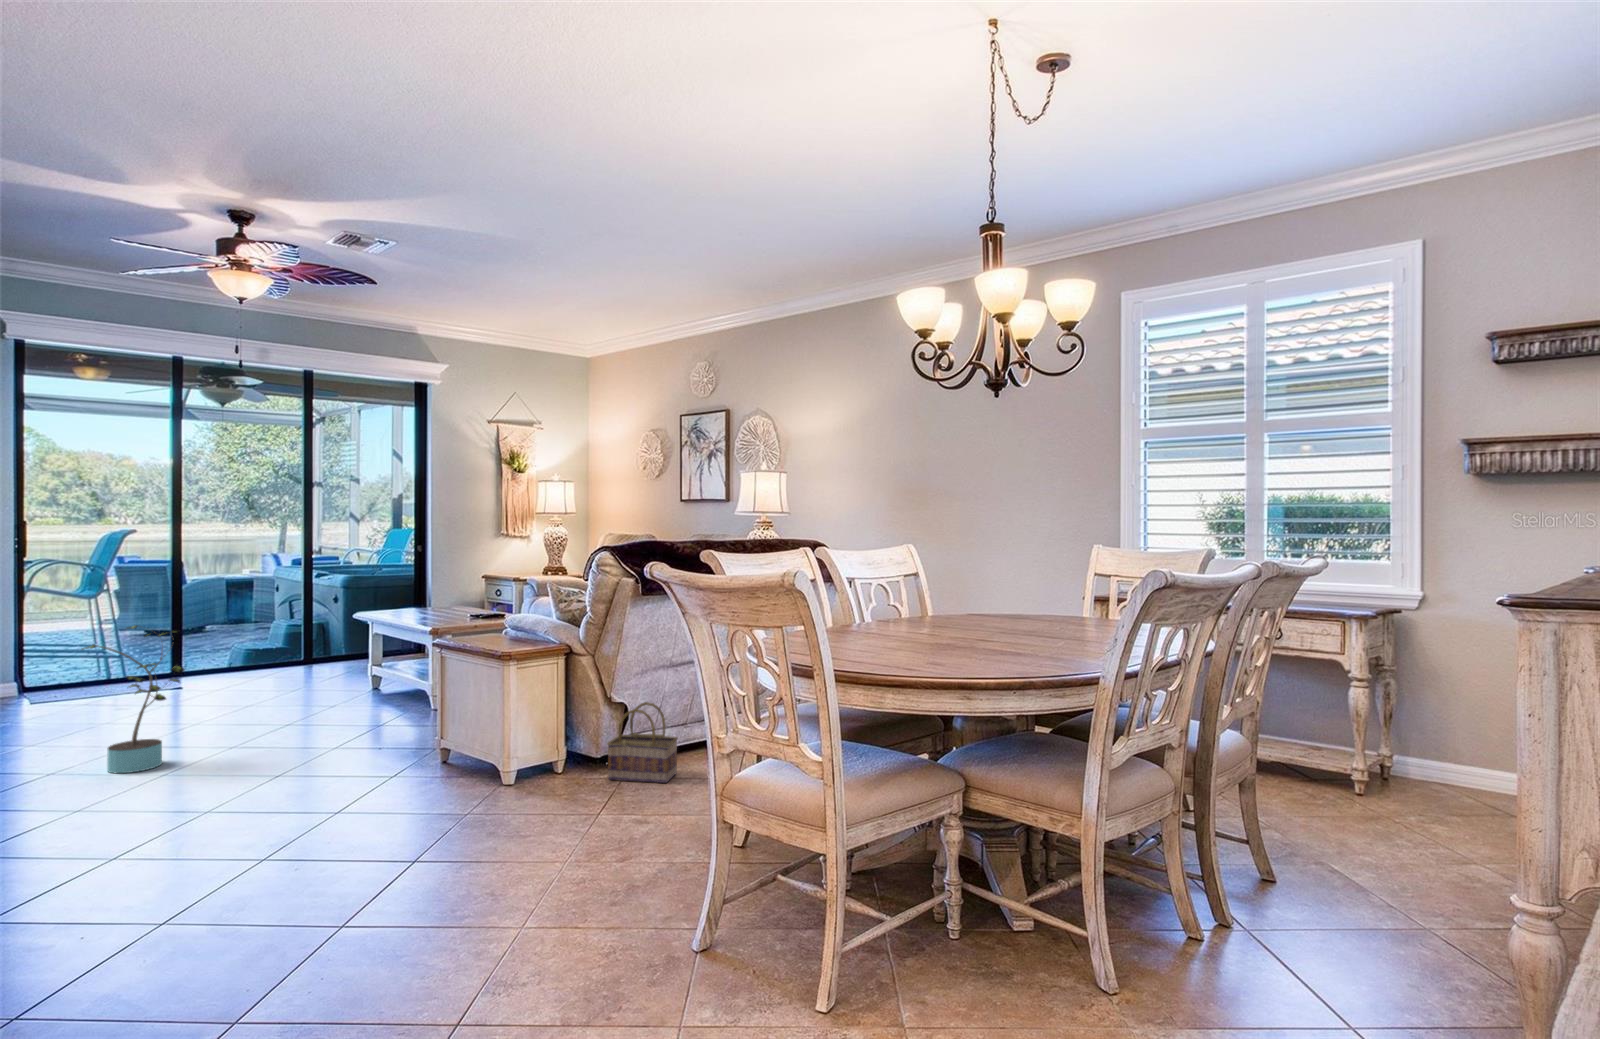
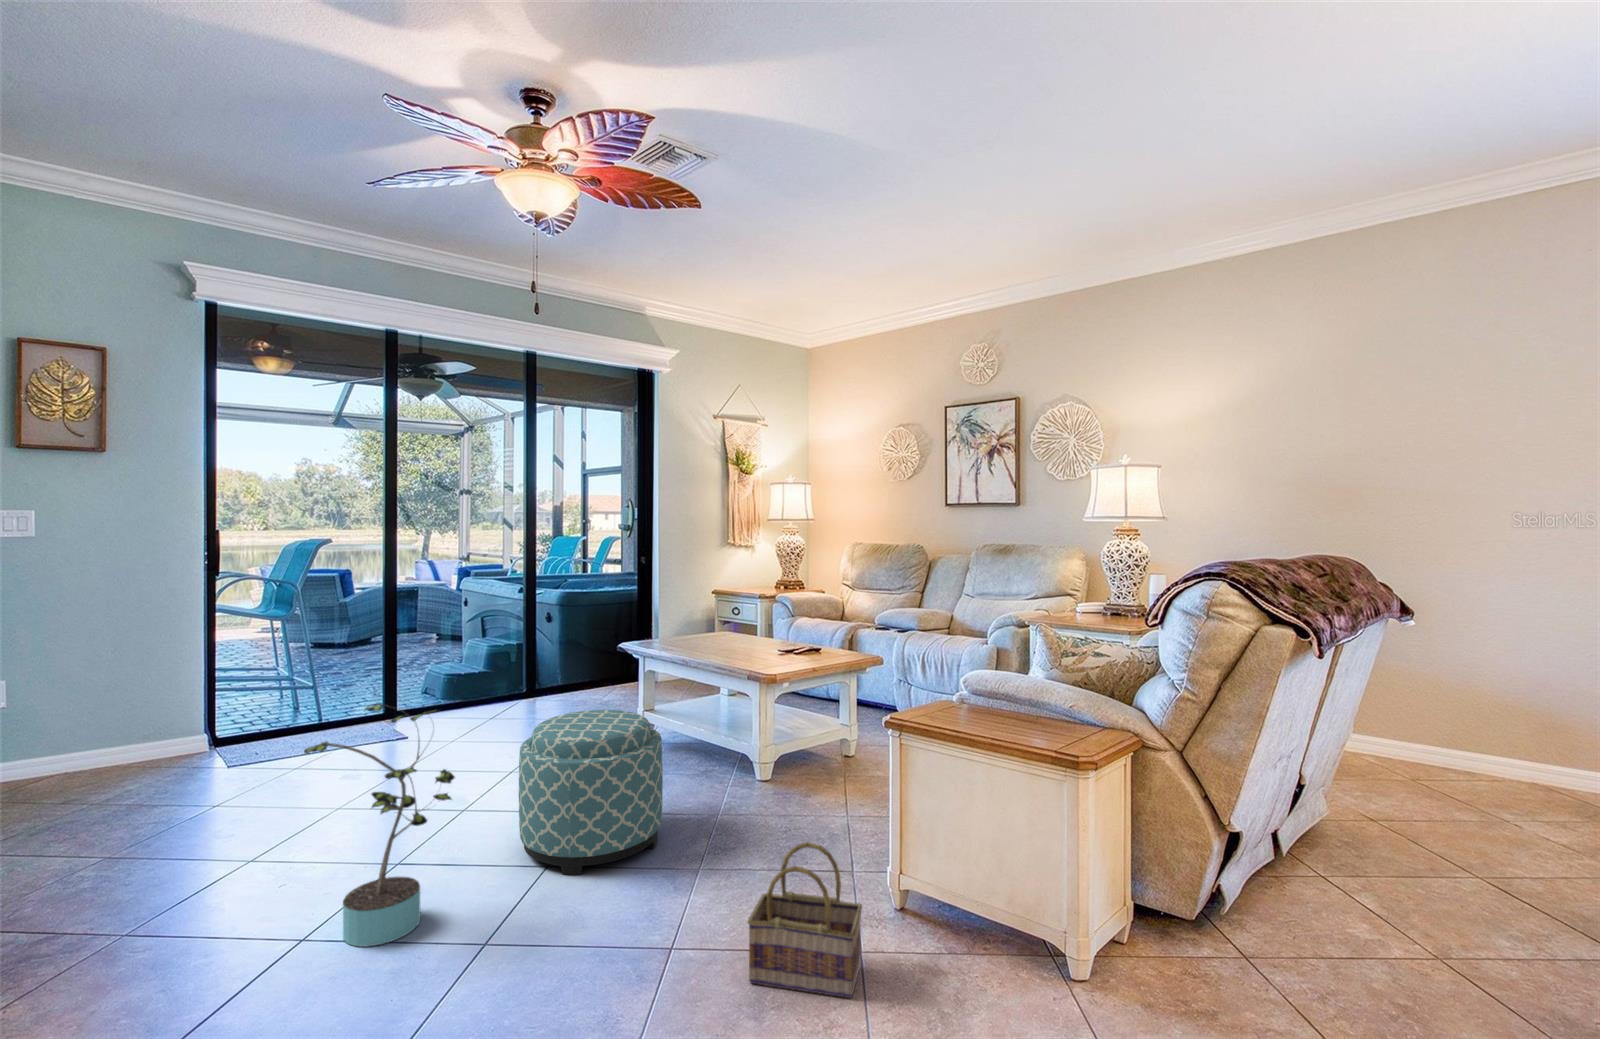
ottoman: none [245,645,357,747] -> present [519,710,663,875]
basket: present [607,702,678,783] -> present [747,842,862,998]

